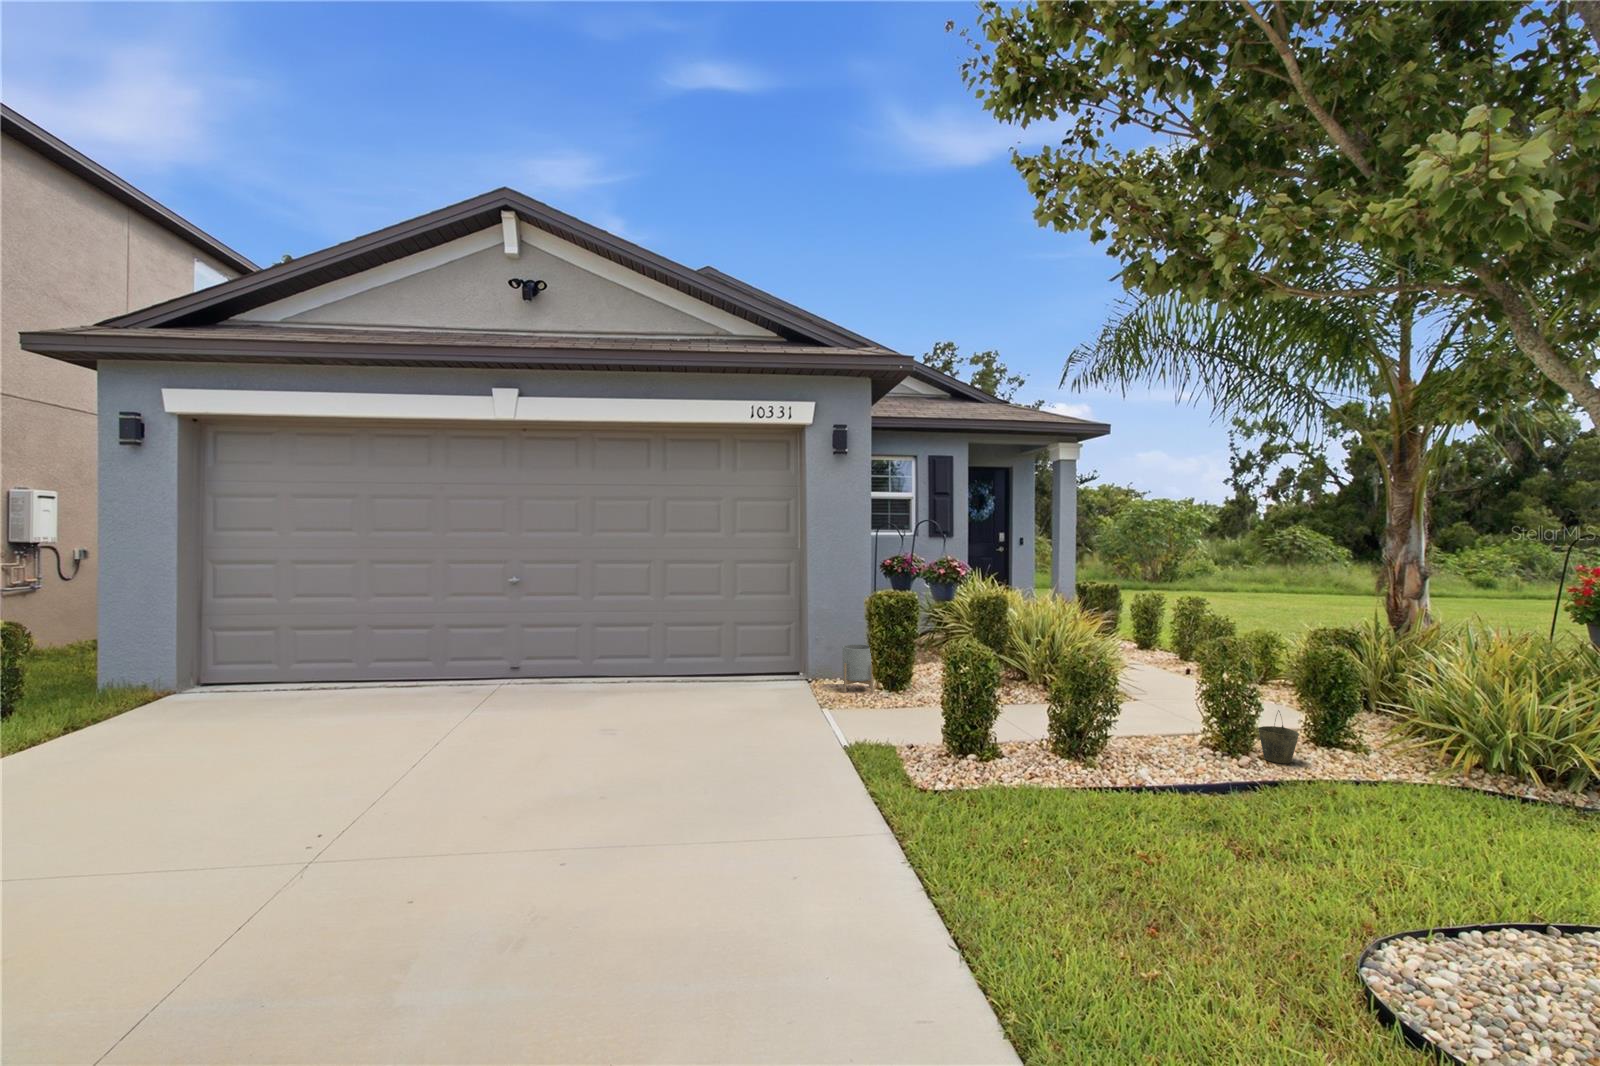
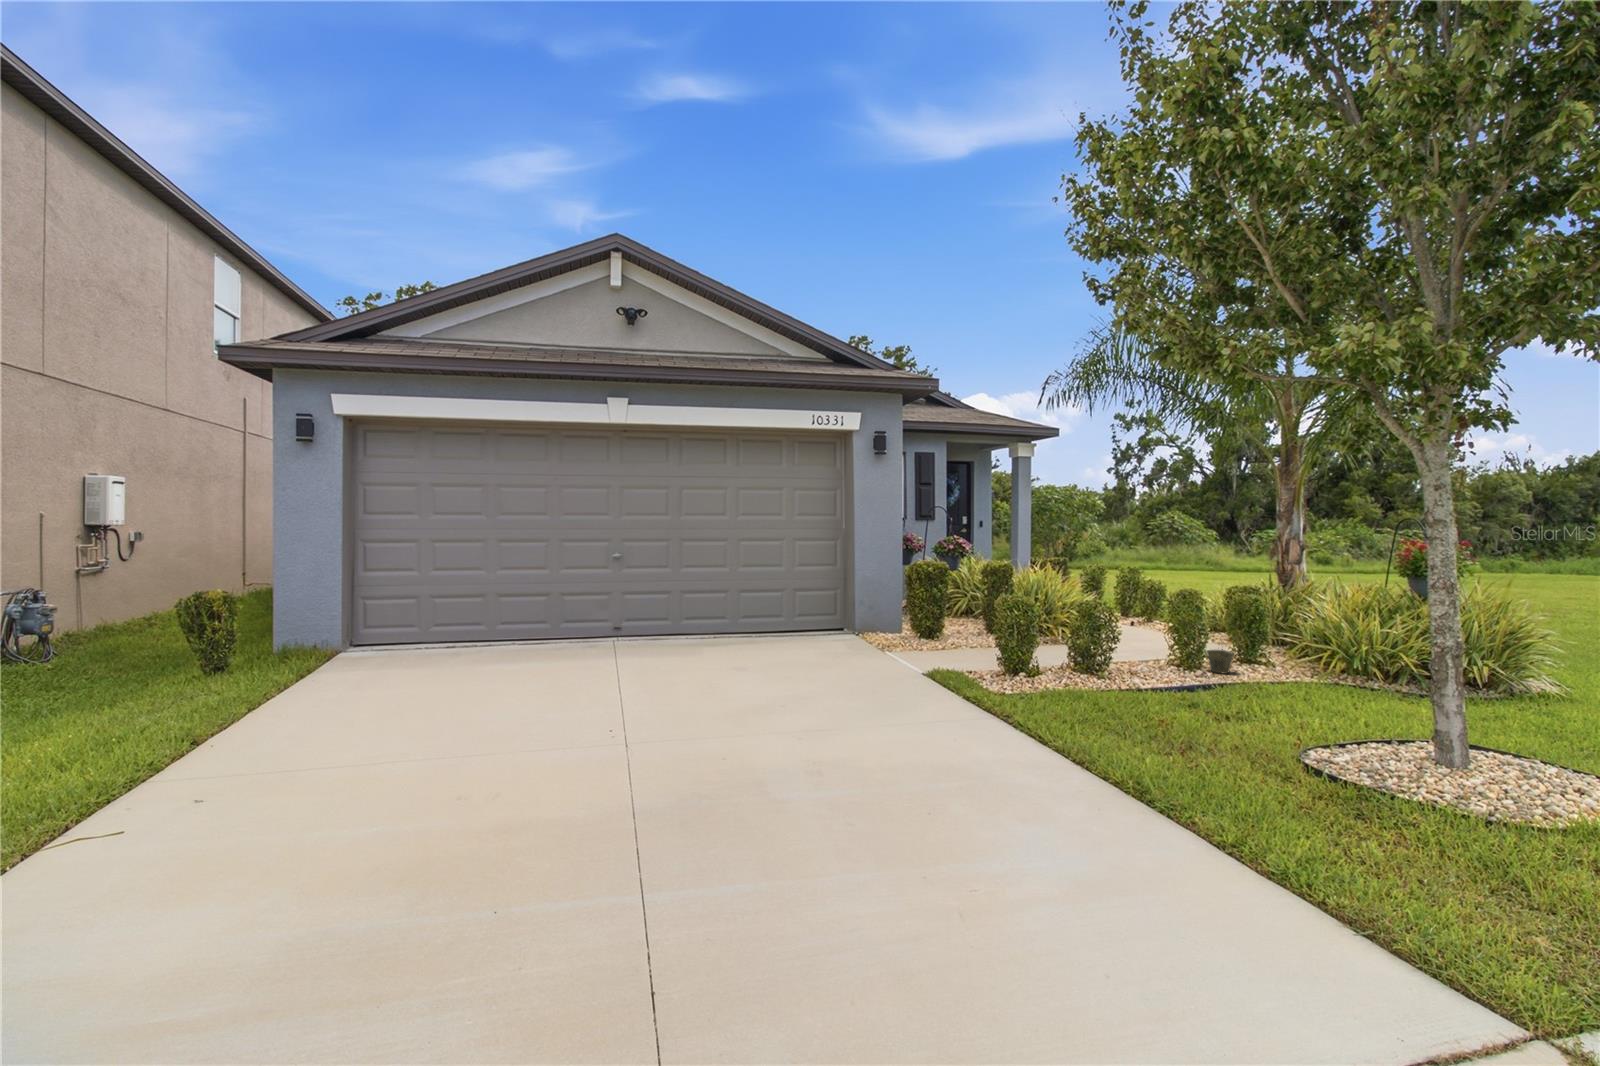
planter: present [842,644,873,693] -> none [884,604,911,642]

